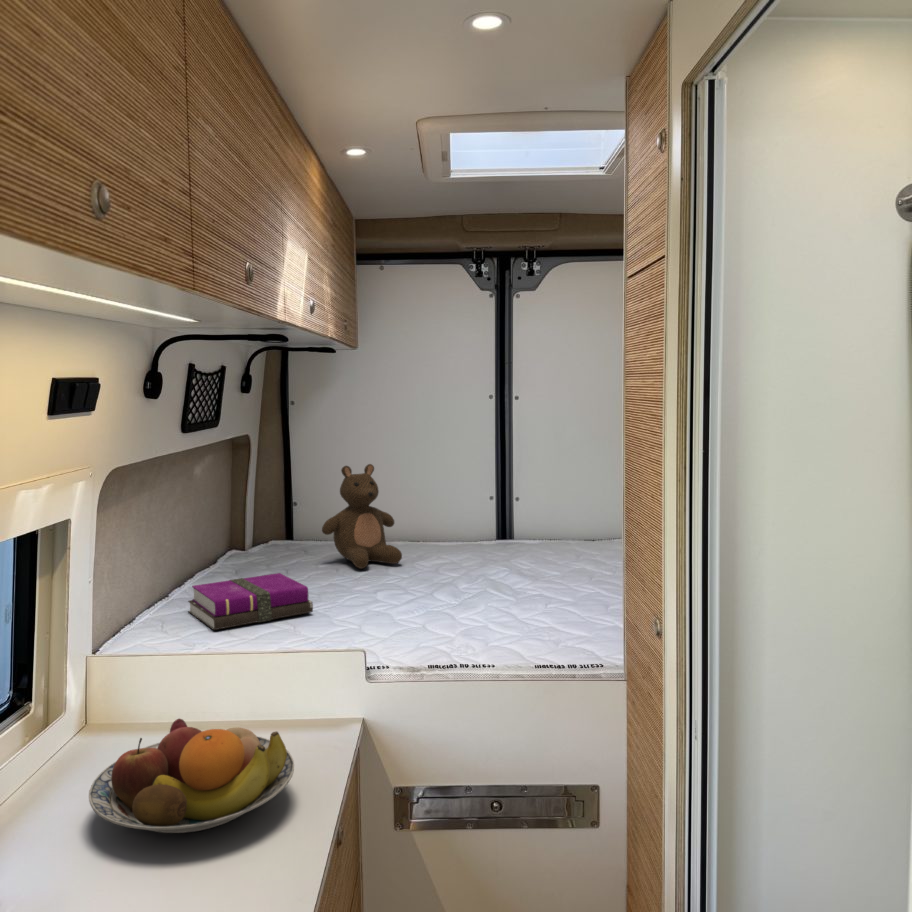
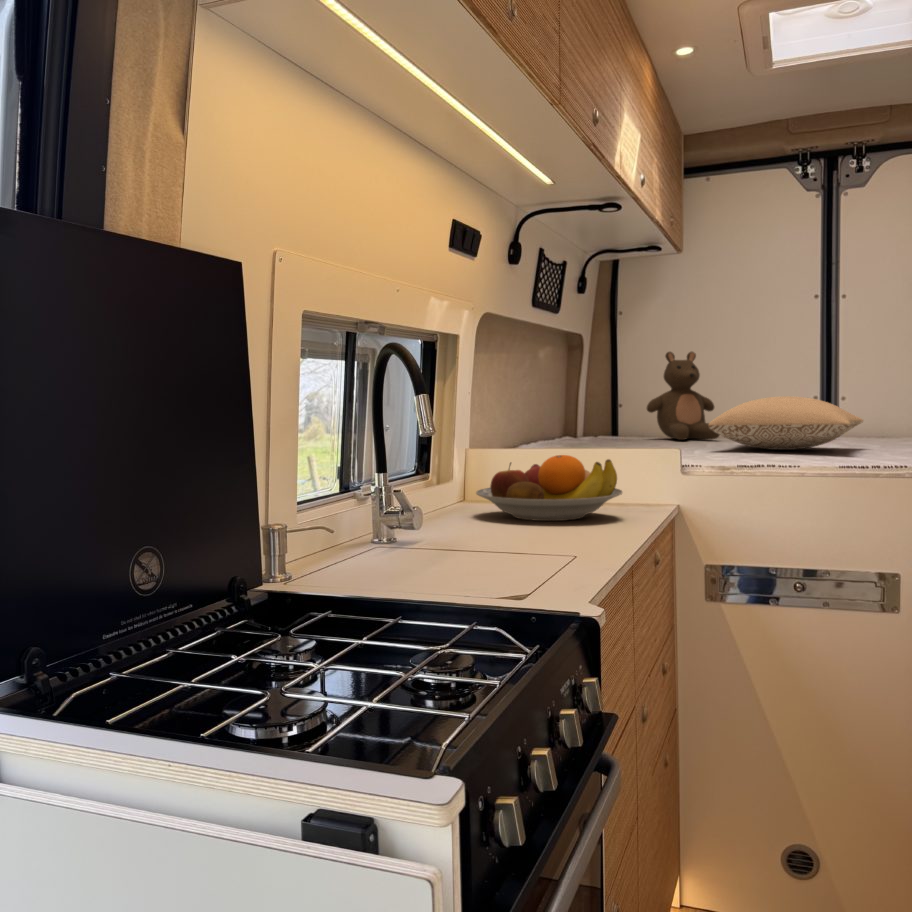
pillow: none [392,542,545,605] -> present [709,396,863,450]
notebook: present [188,573,313,630] -> none [535,424,638,450]

